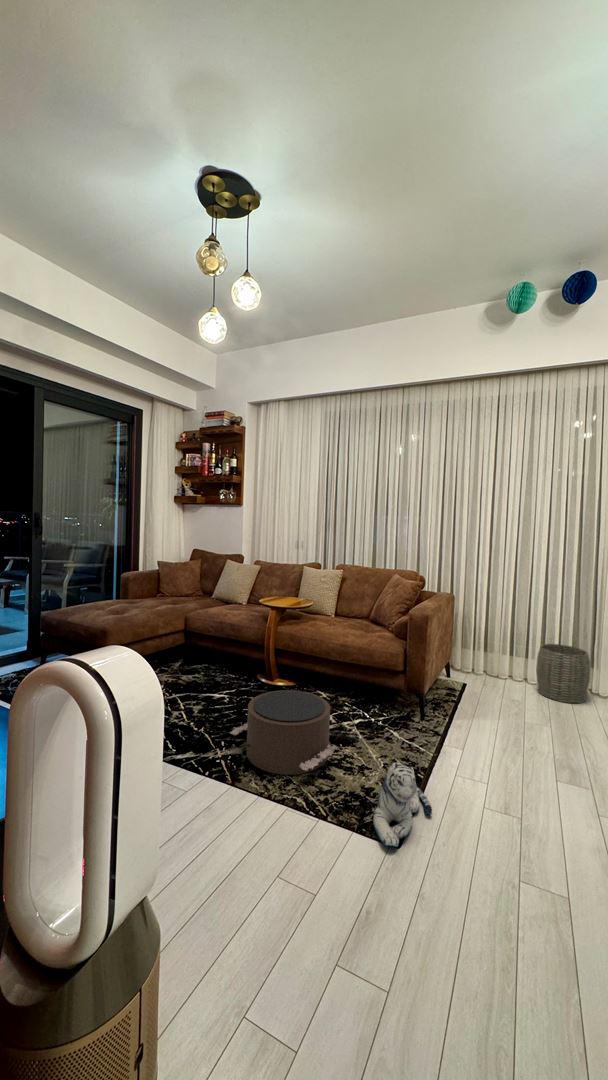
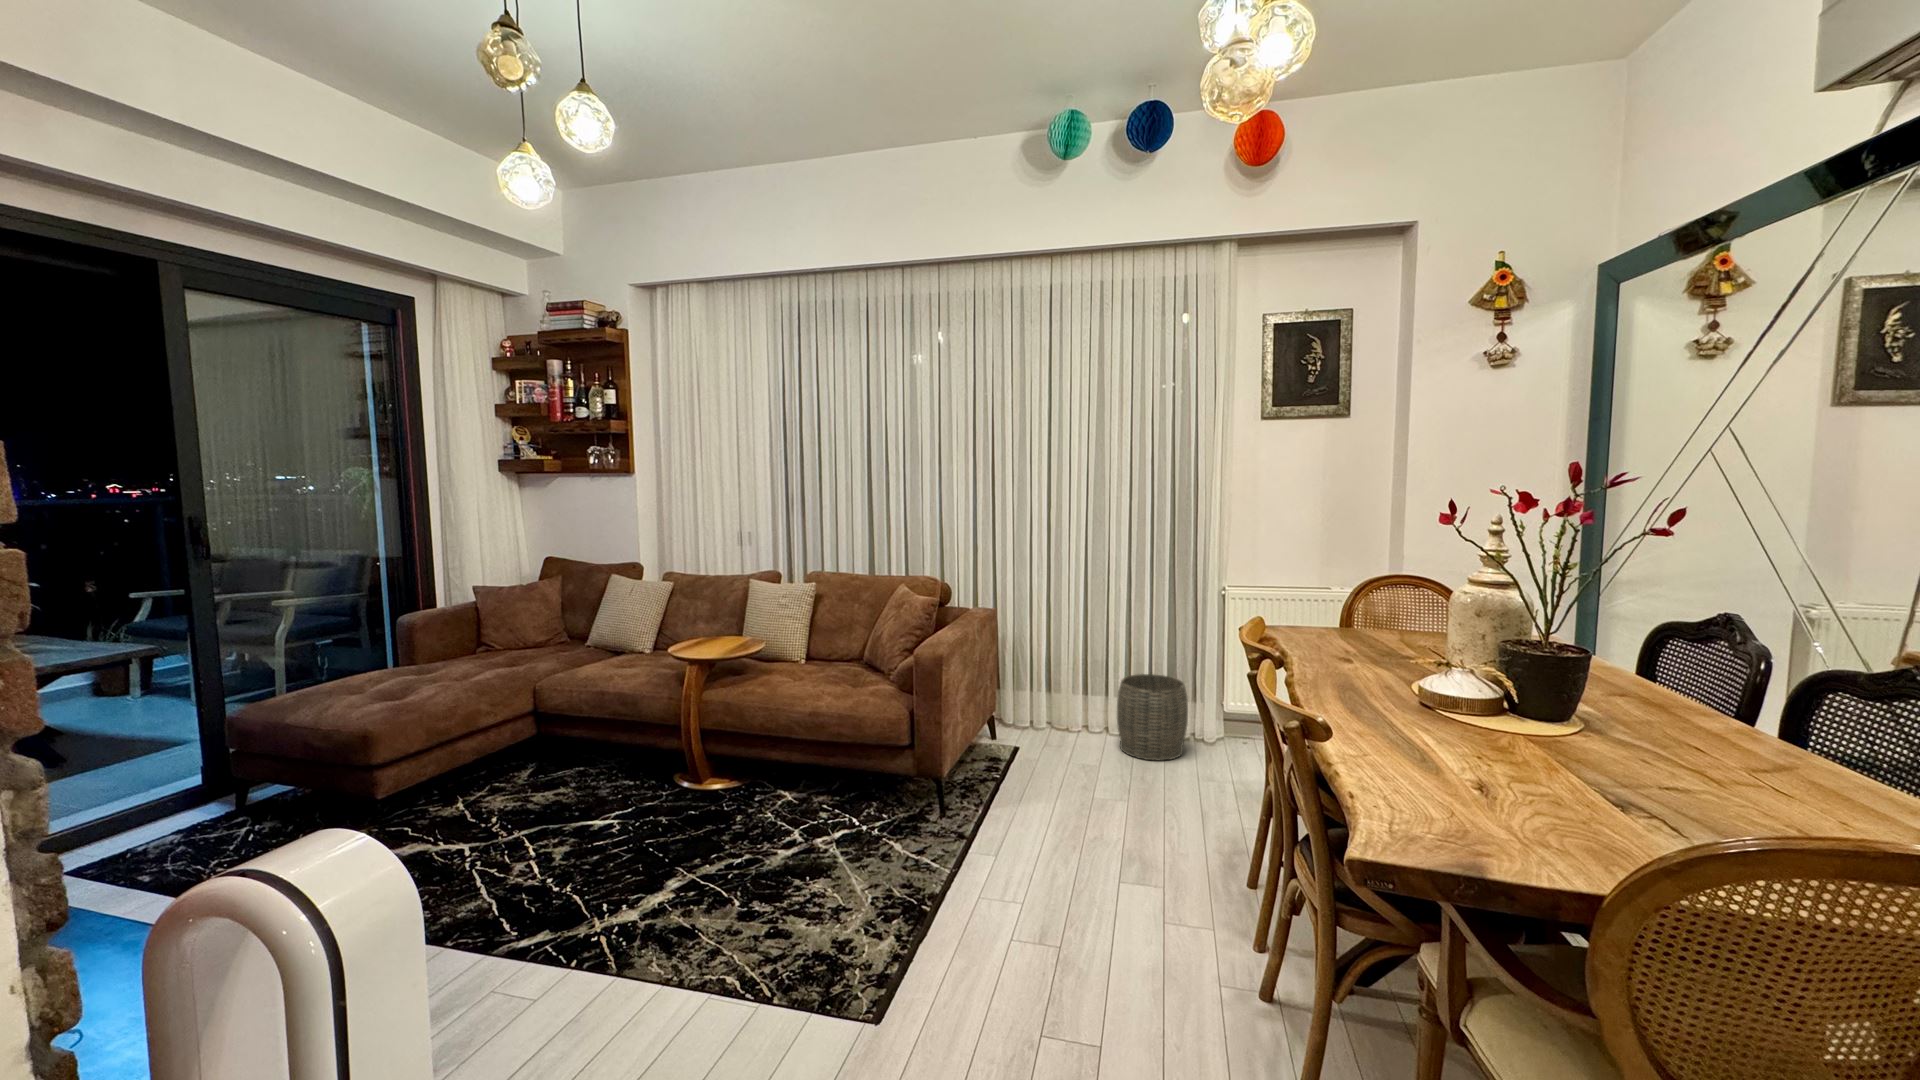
pouf: present [230,690,337,775] -> none [615,802,797,944]
plush toy: present [373,763,432,847] -> none [843,900,934,1026]

